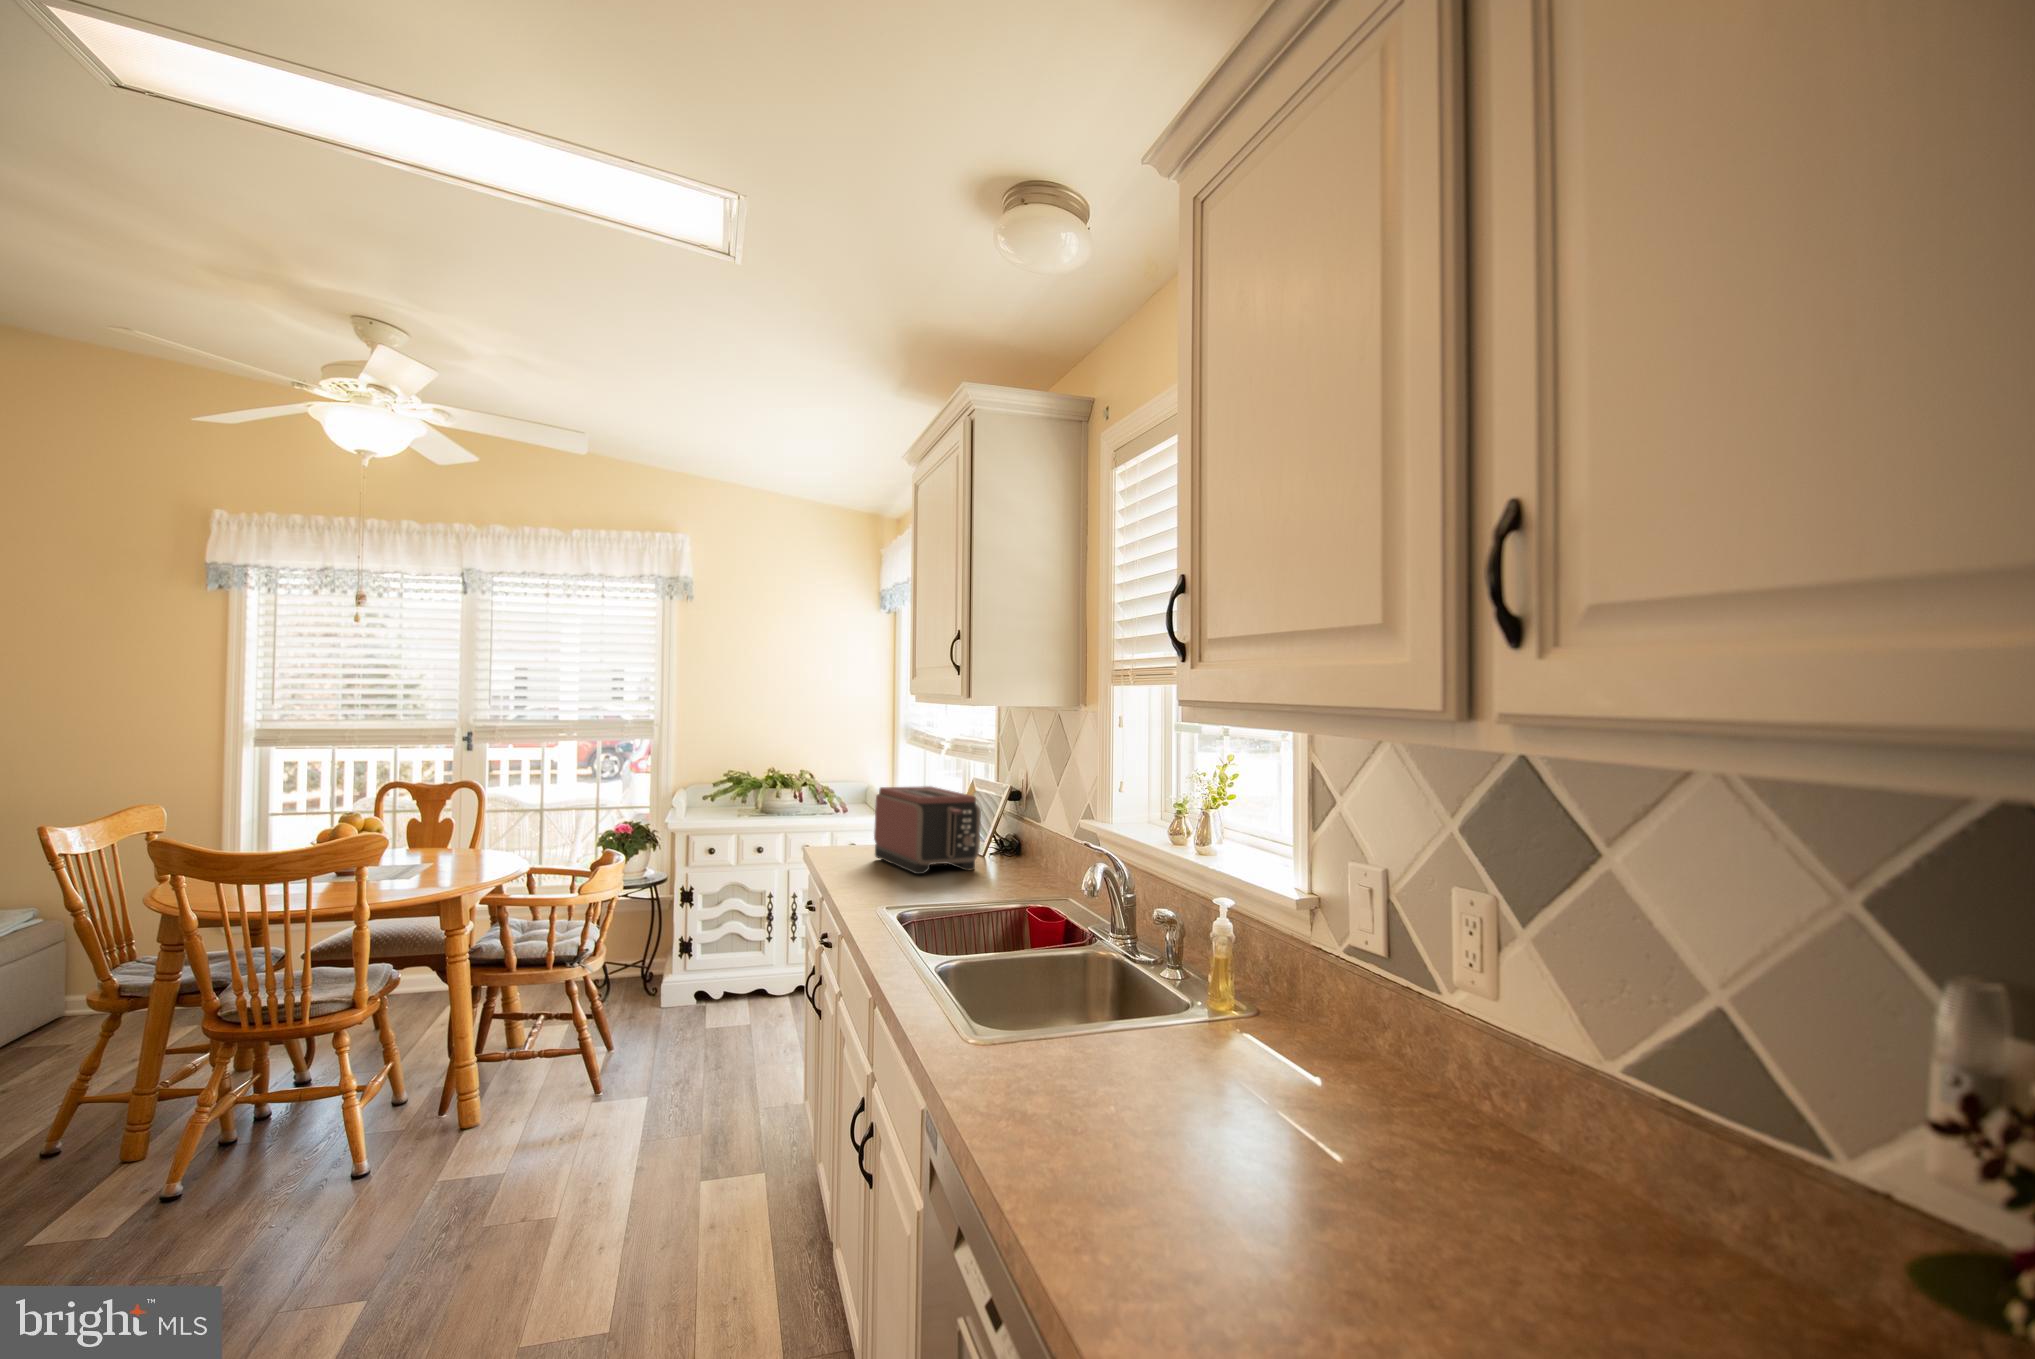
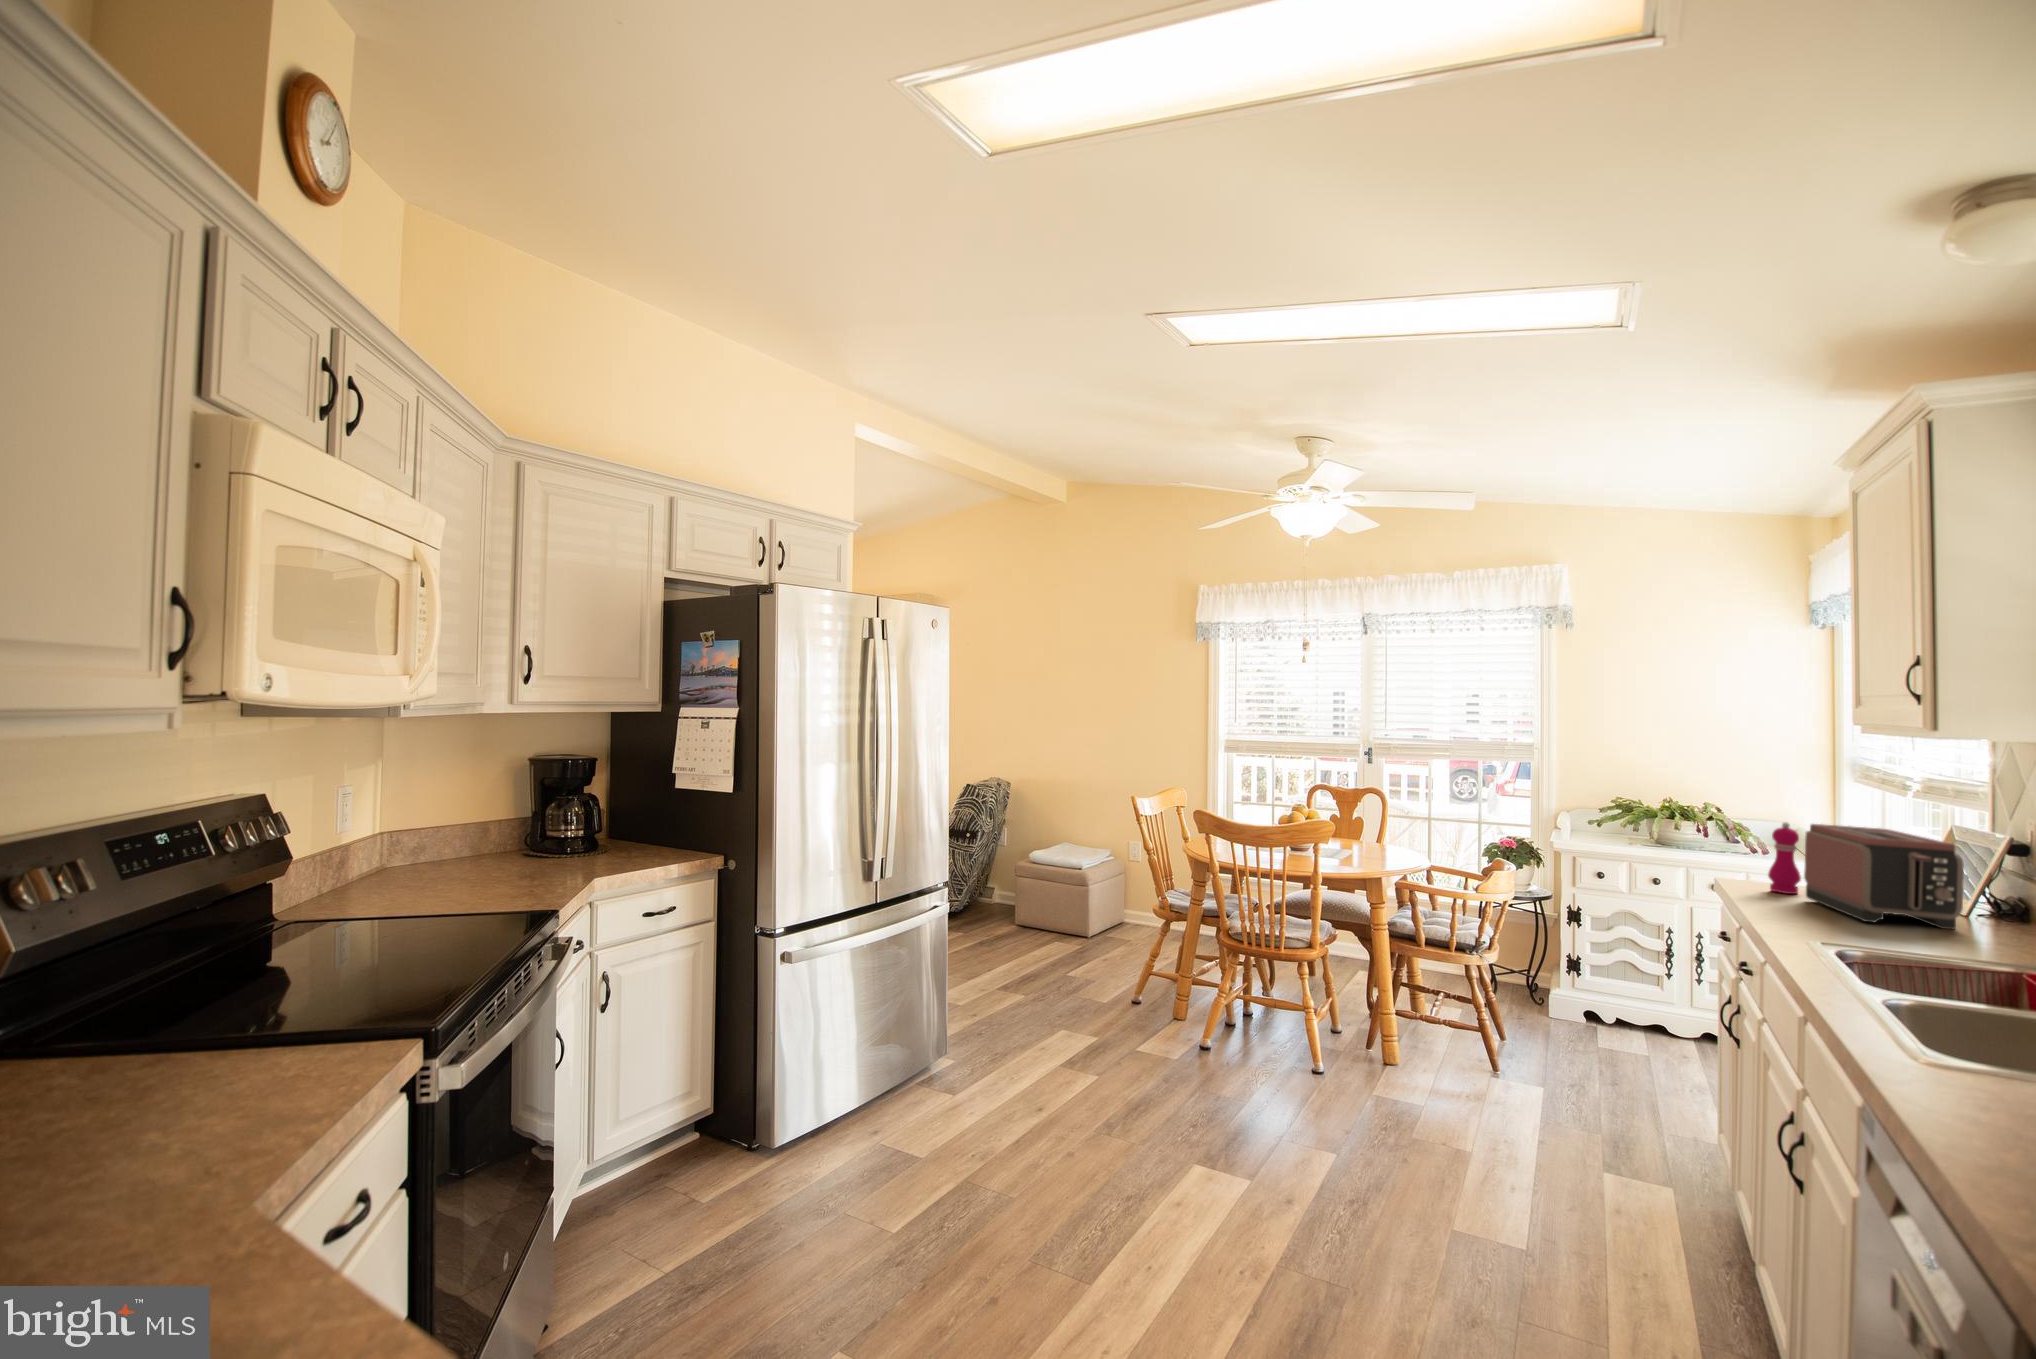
pepper mill: none [847,787,871,855] -> present [1768,822,1801,894]

